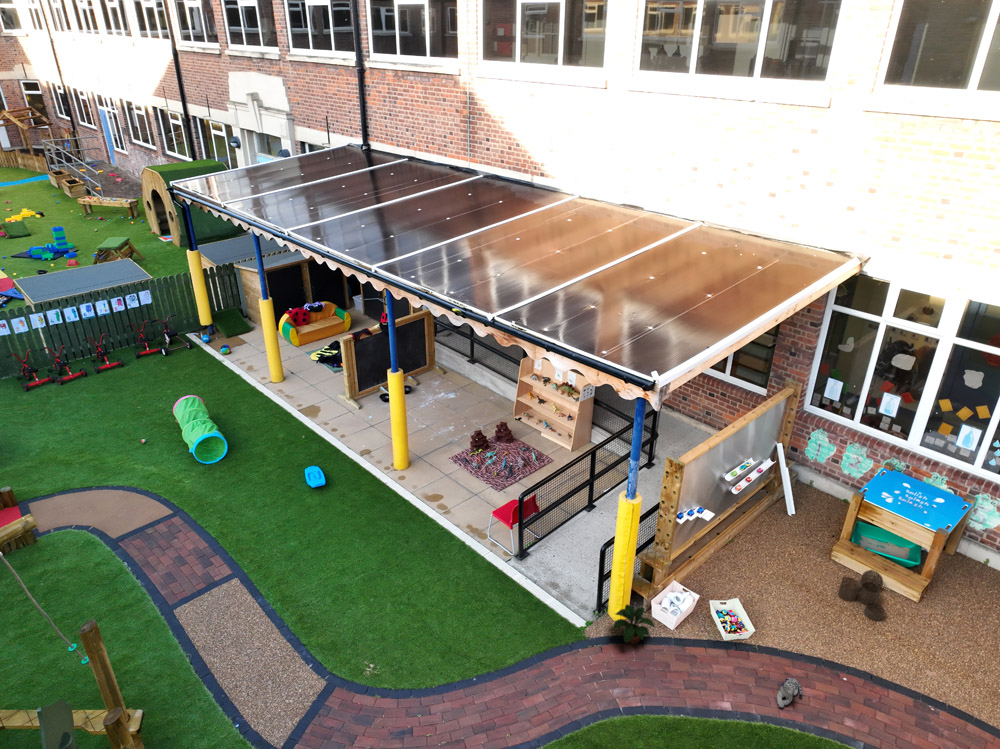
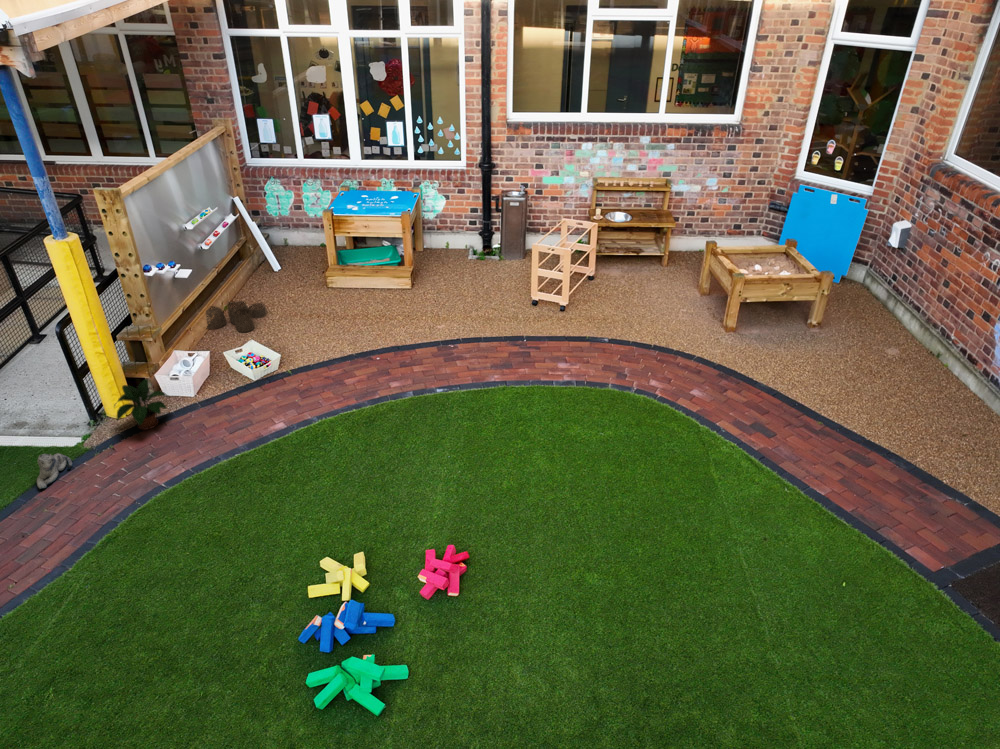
woven basket: present [838,570,884,621] -> present [206,301,266,332]
plush toy: present [776,678,802,708] -> present [37,453,73,489]

